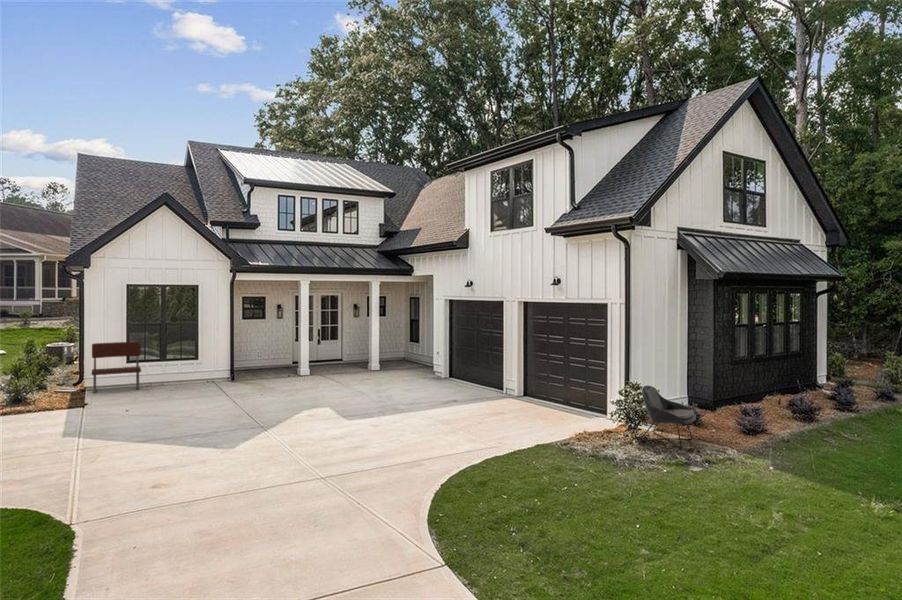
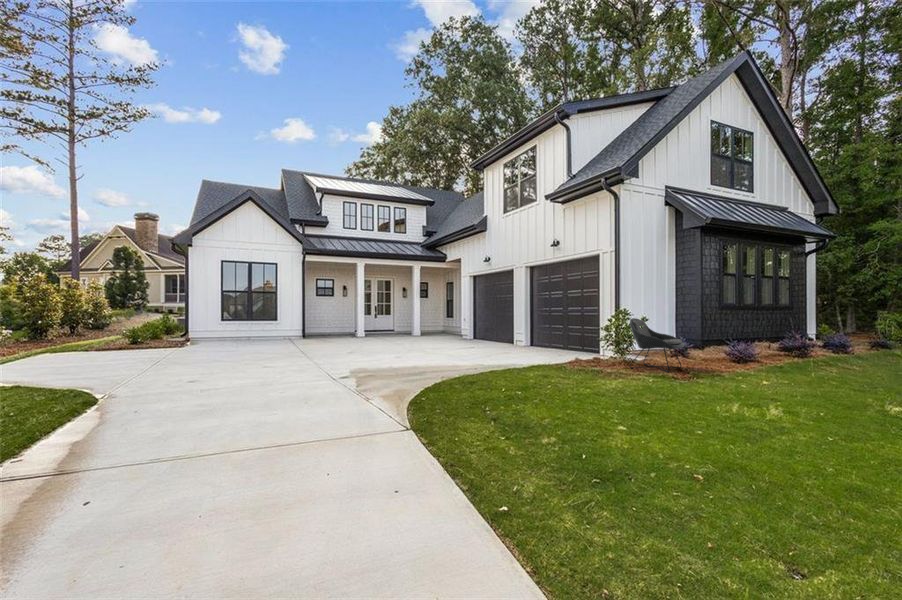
bench: present [92,342,141,393] -> none [193,307,232,344]

